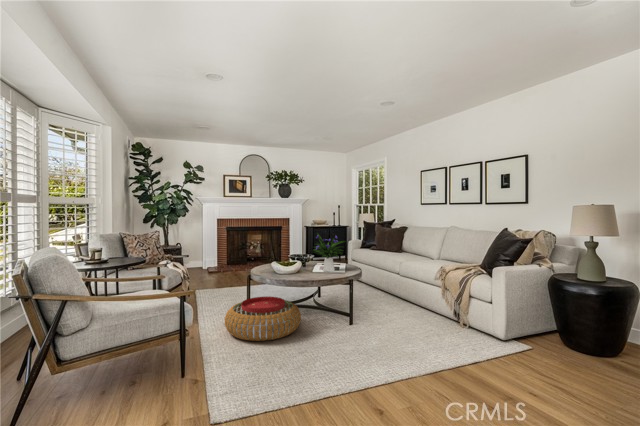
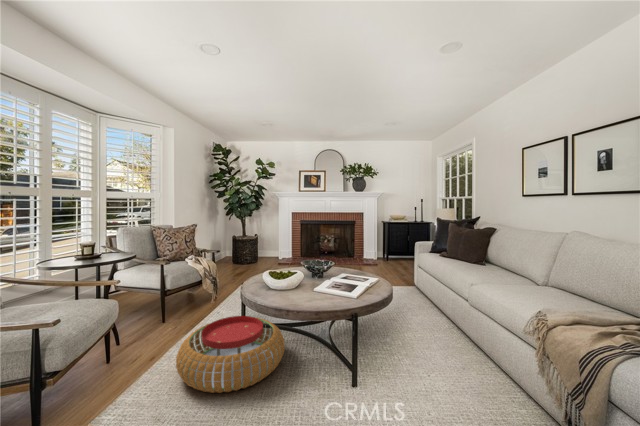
flower arrangement: present [314,234,345,271] -> none [312,235,365,293]

